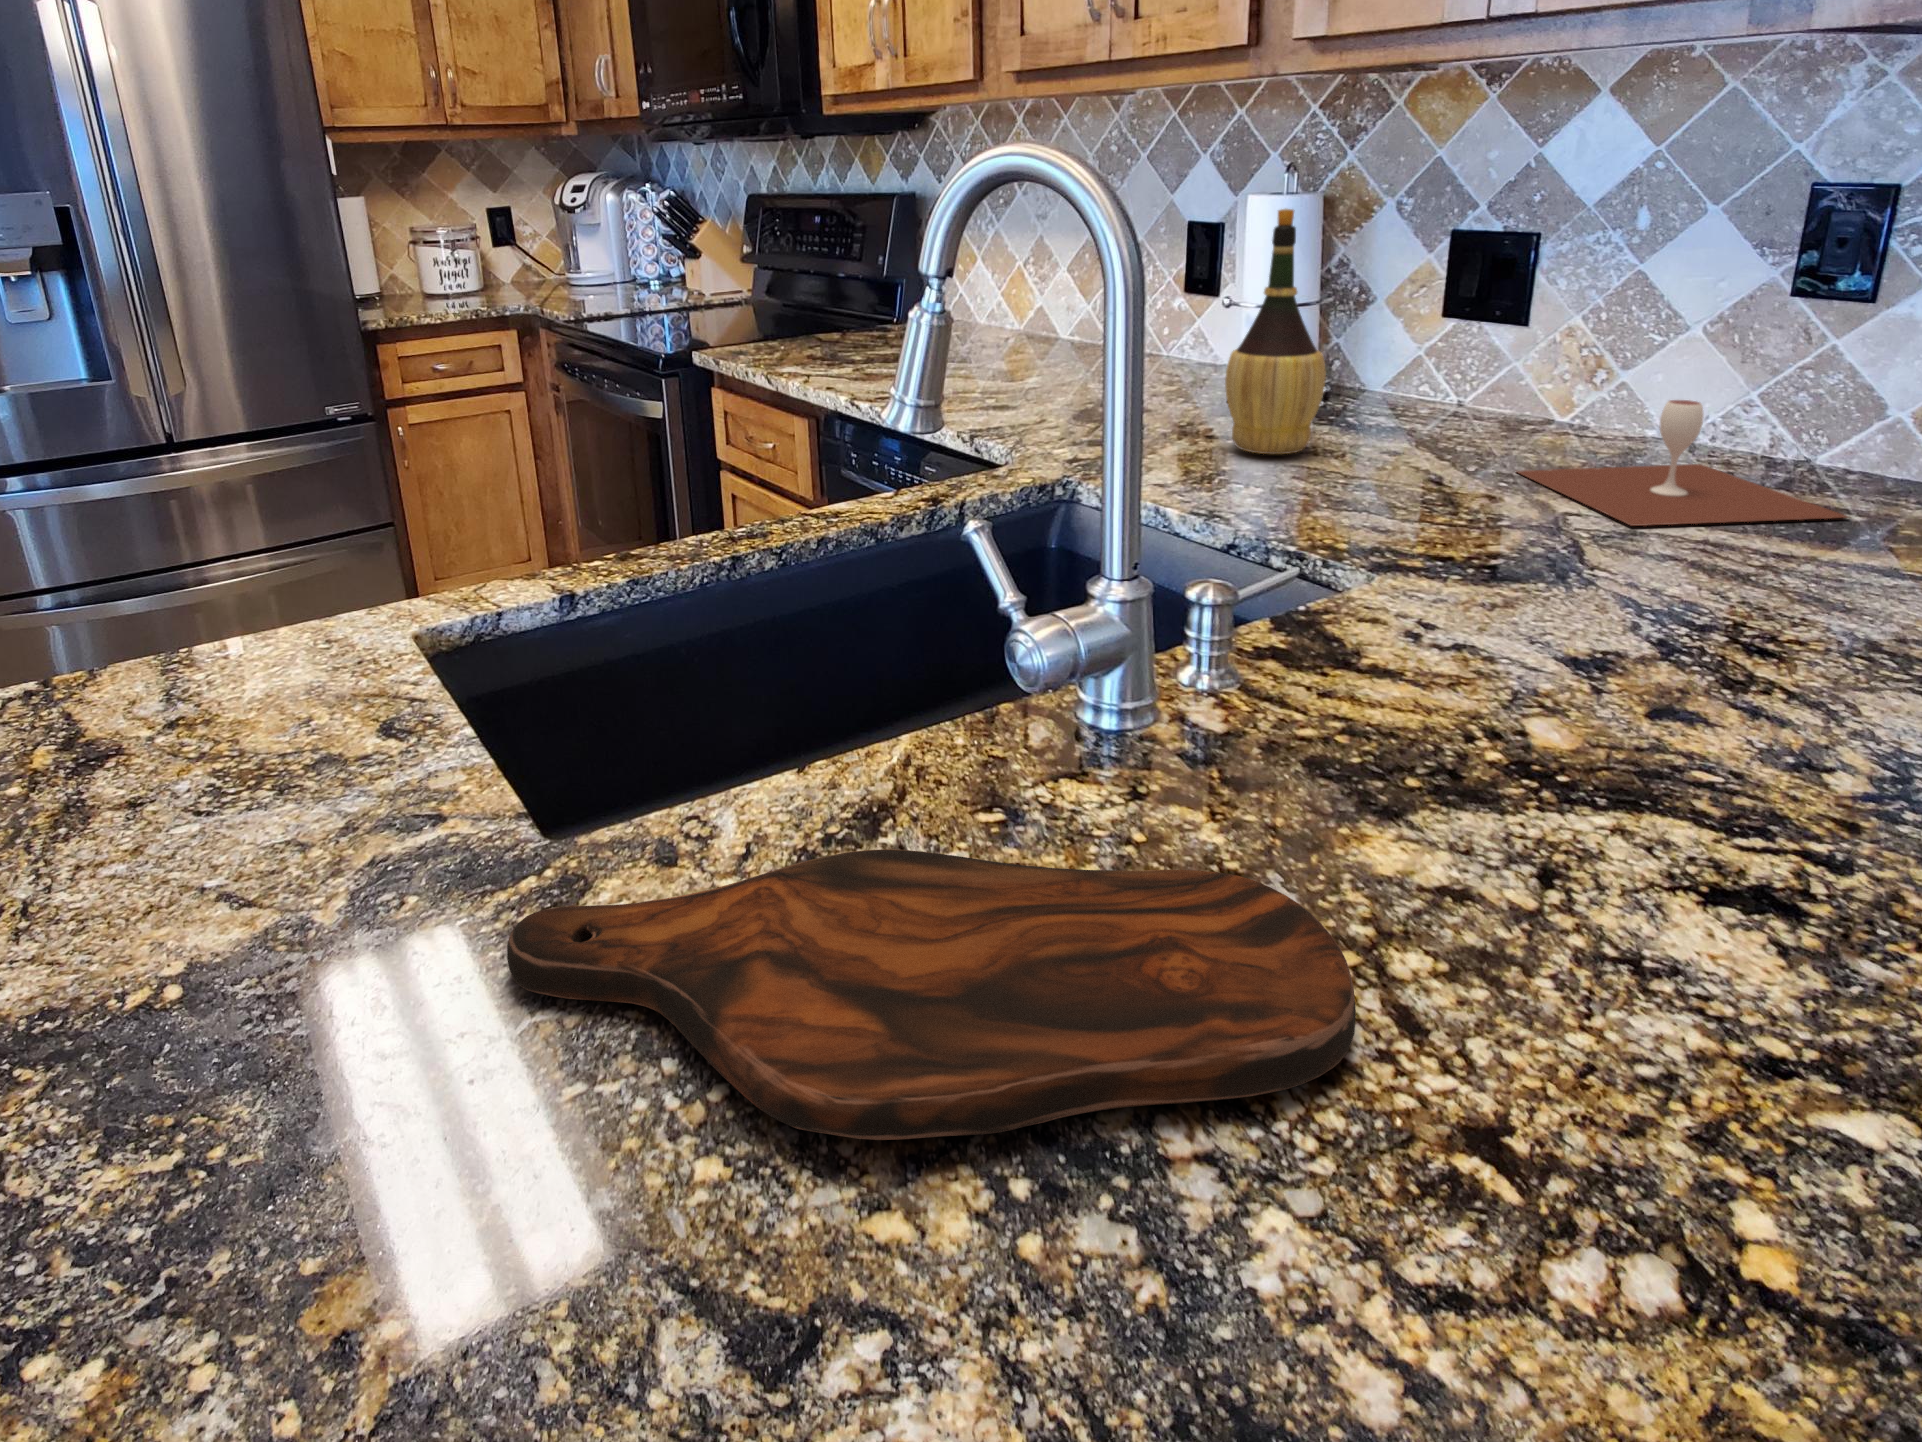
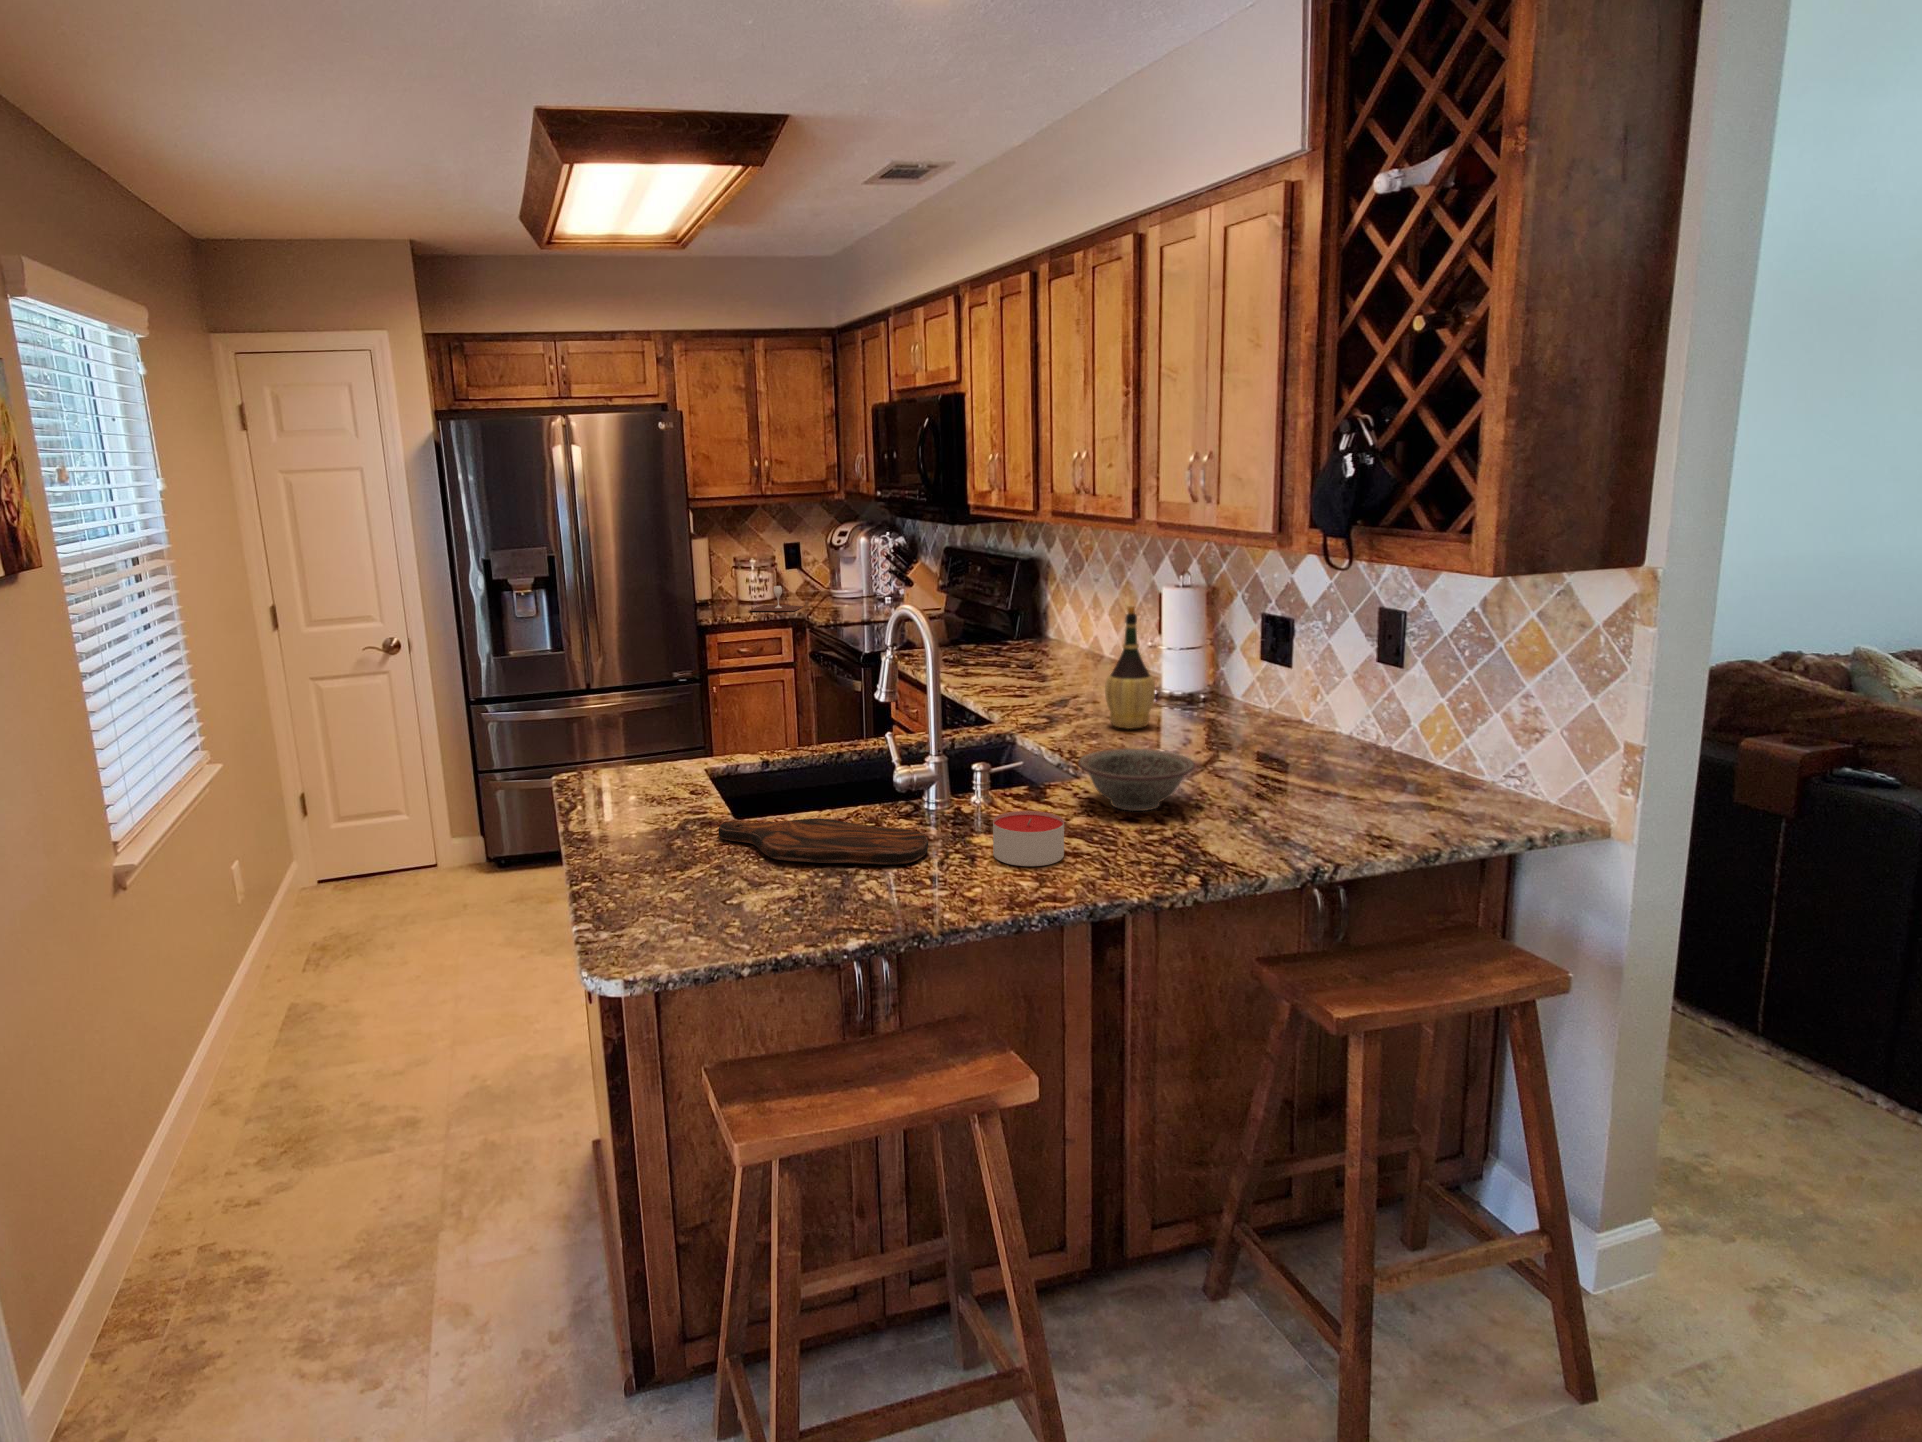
wine glass: present [1517,400,1848,526] -> present [748,586,804,611]
decorative bowl: none [1454,508,1805,678] -> present [1078,749,1195,811]
candle: none [1521,762,1837,1011] -> present [993,811,1064,866]

